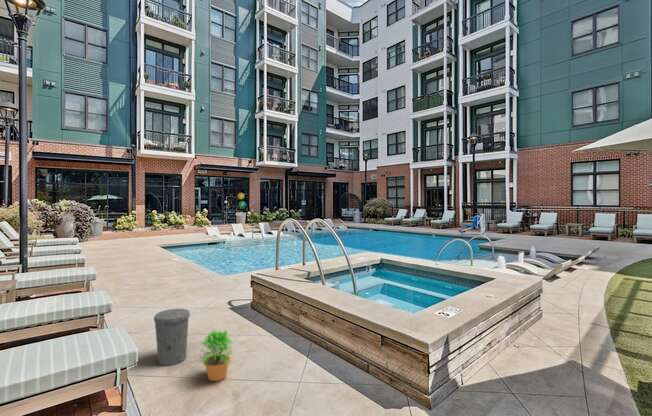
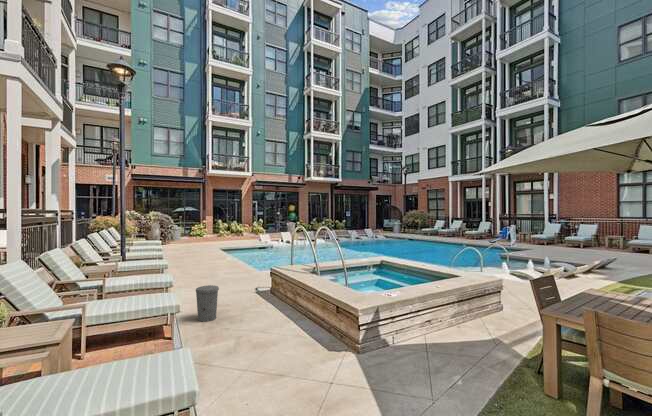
potted plant: present [201,331,232,381] -> none [220,298,243,331]

